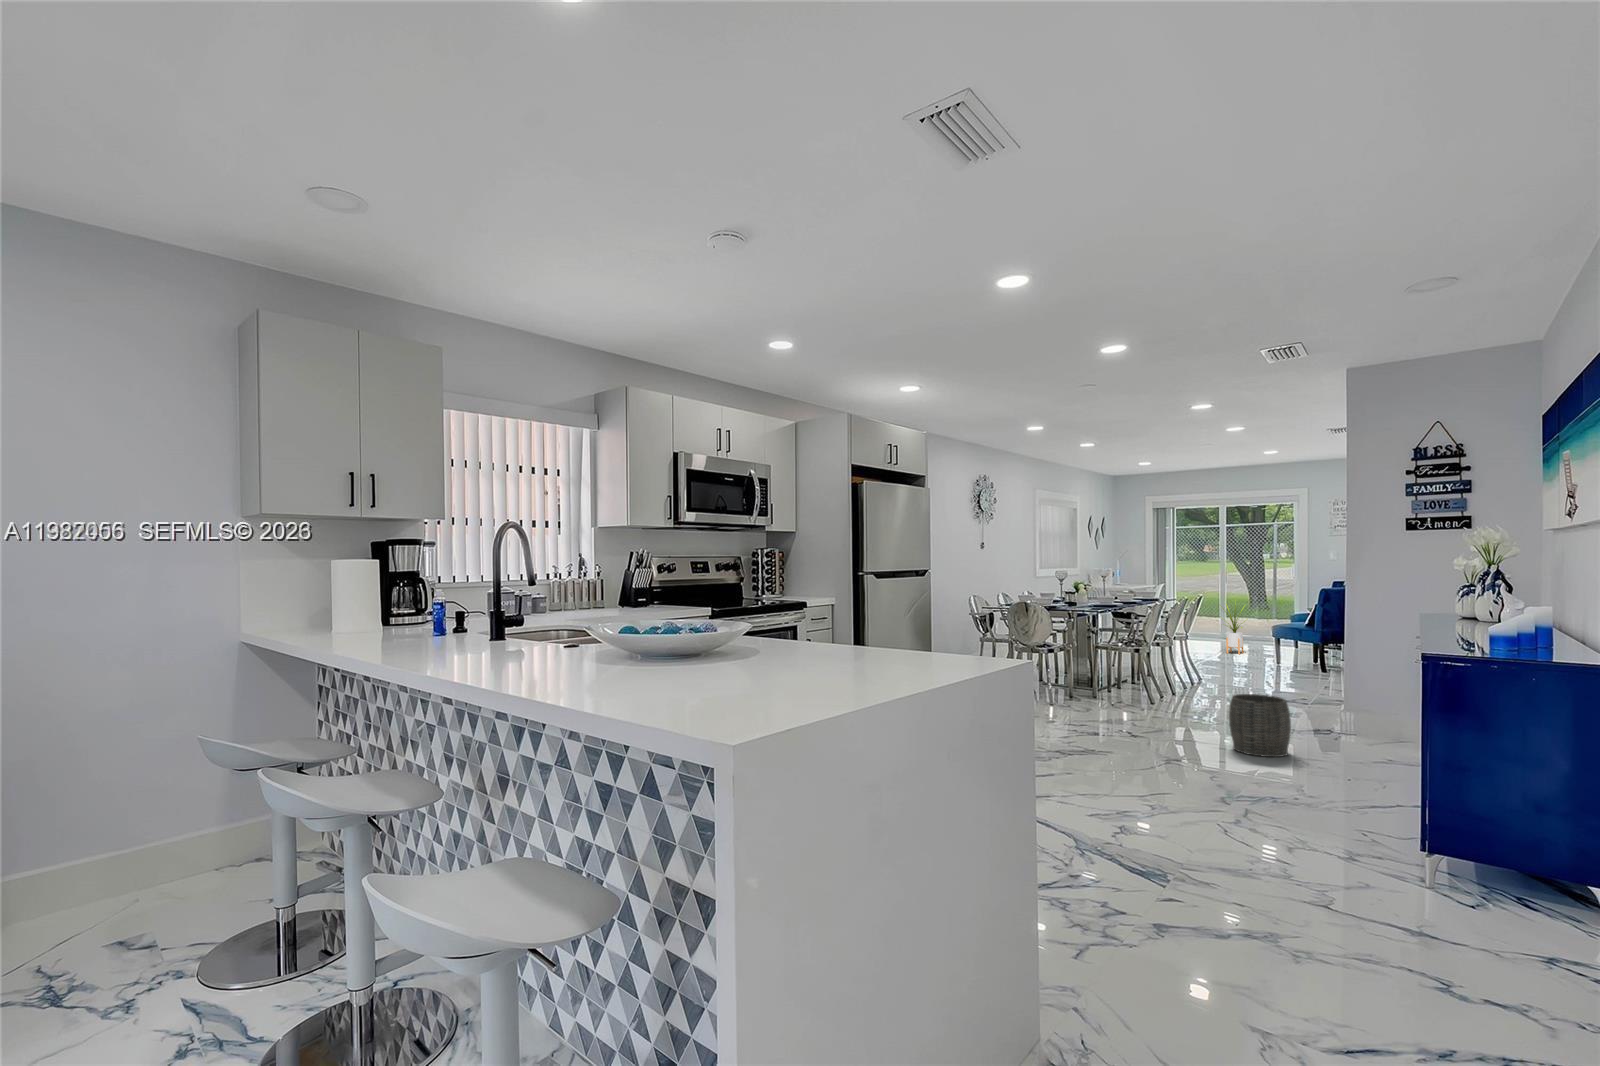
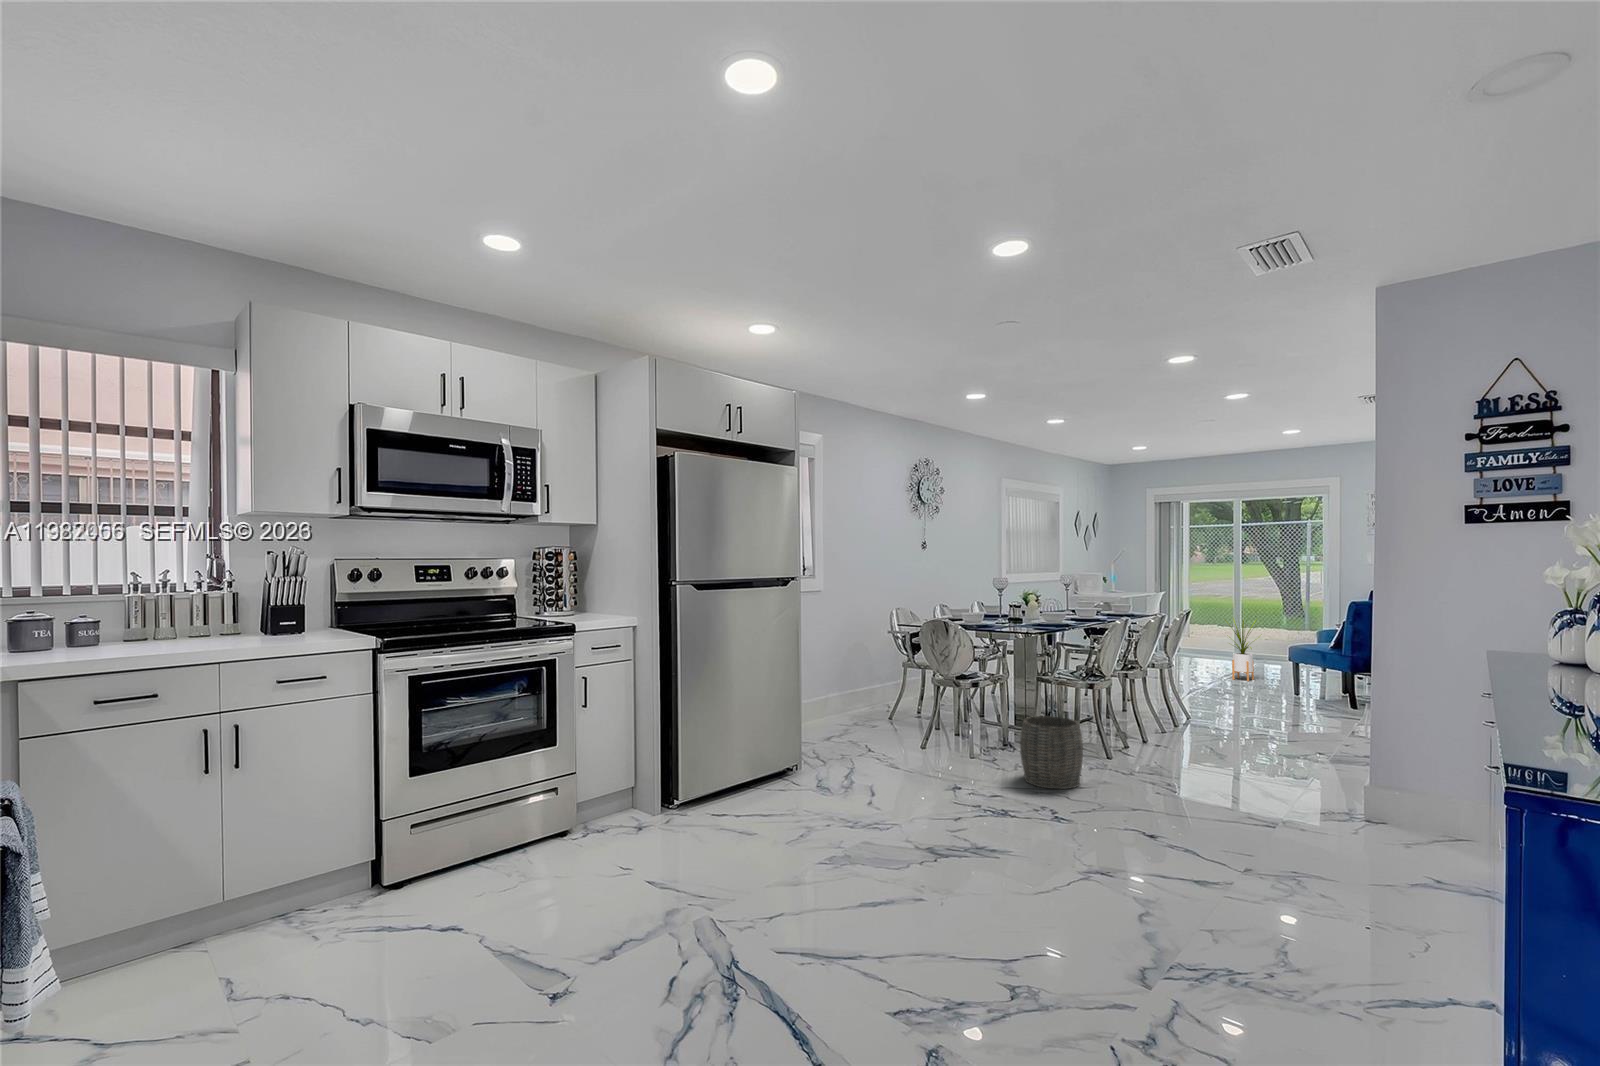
woven basket: present [1229,694,1291,757] -> present [1020,716,1083,789]

